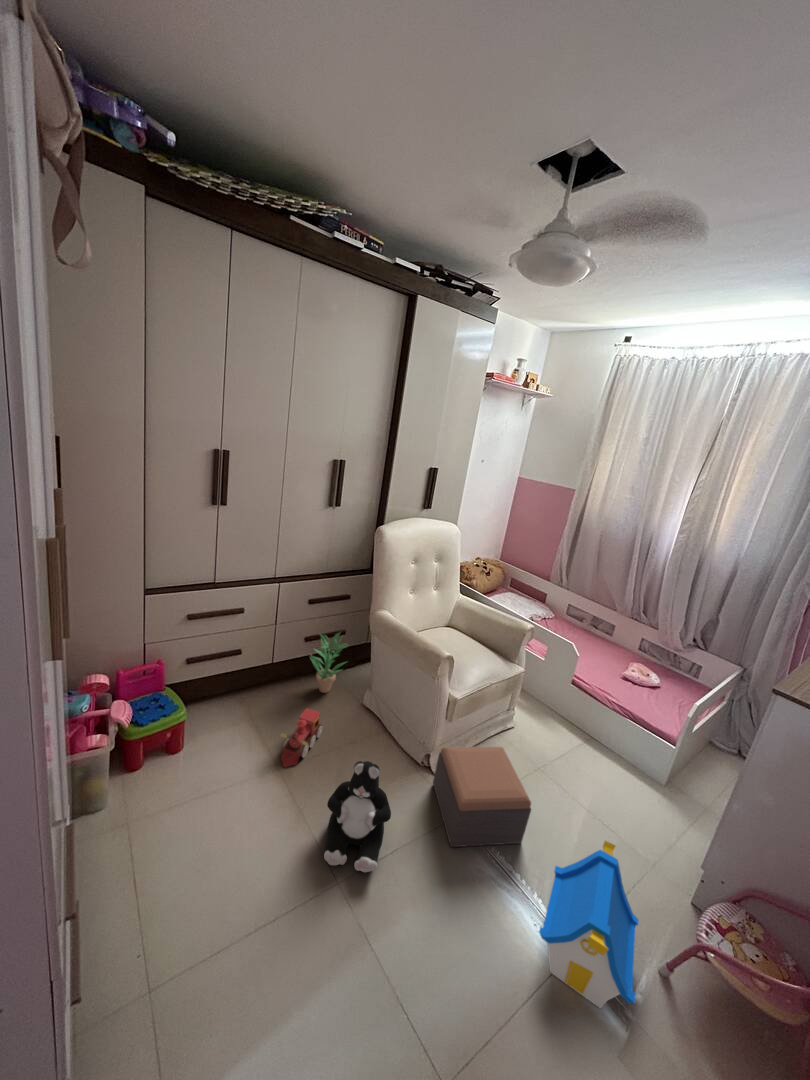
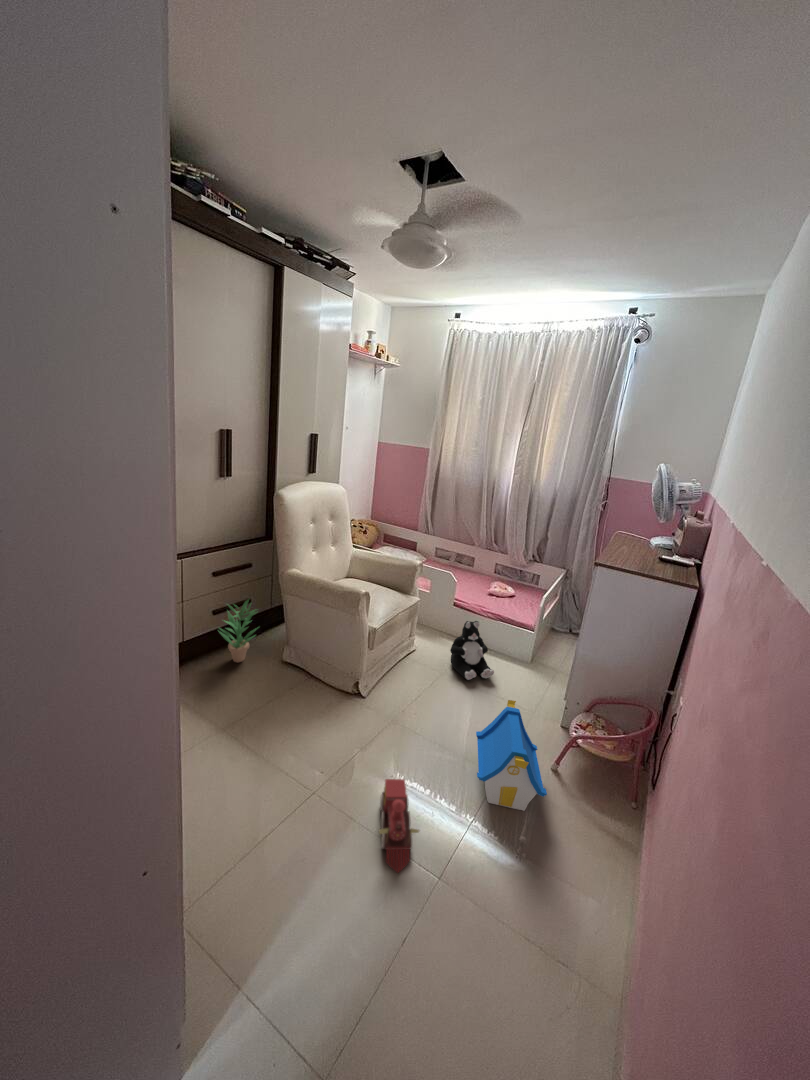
toy train: present [281,708,323,767] -> present [379,779,419,873]
footstool: present [433,747,531,847] -> none [365,661,451,748]
plush toy: present [324,761,391,872] -> present [450,621,494,680]

